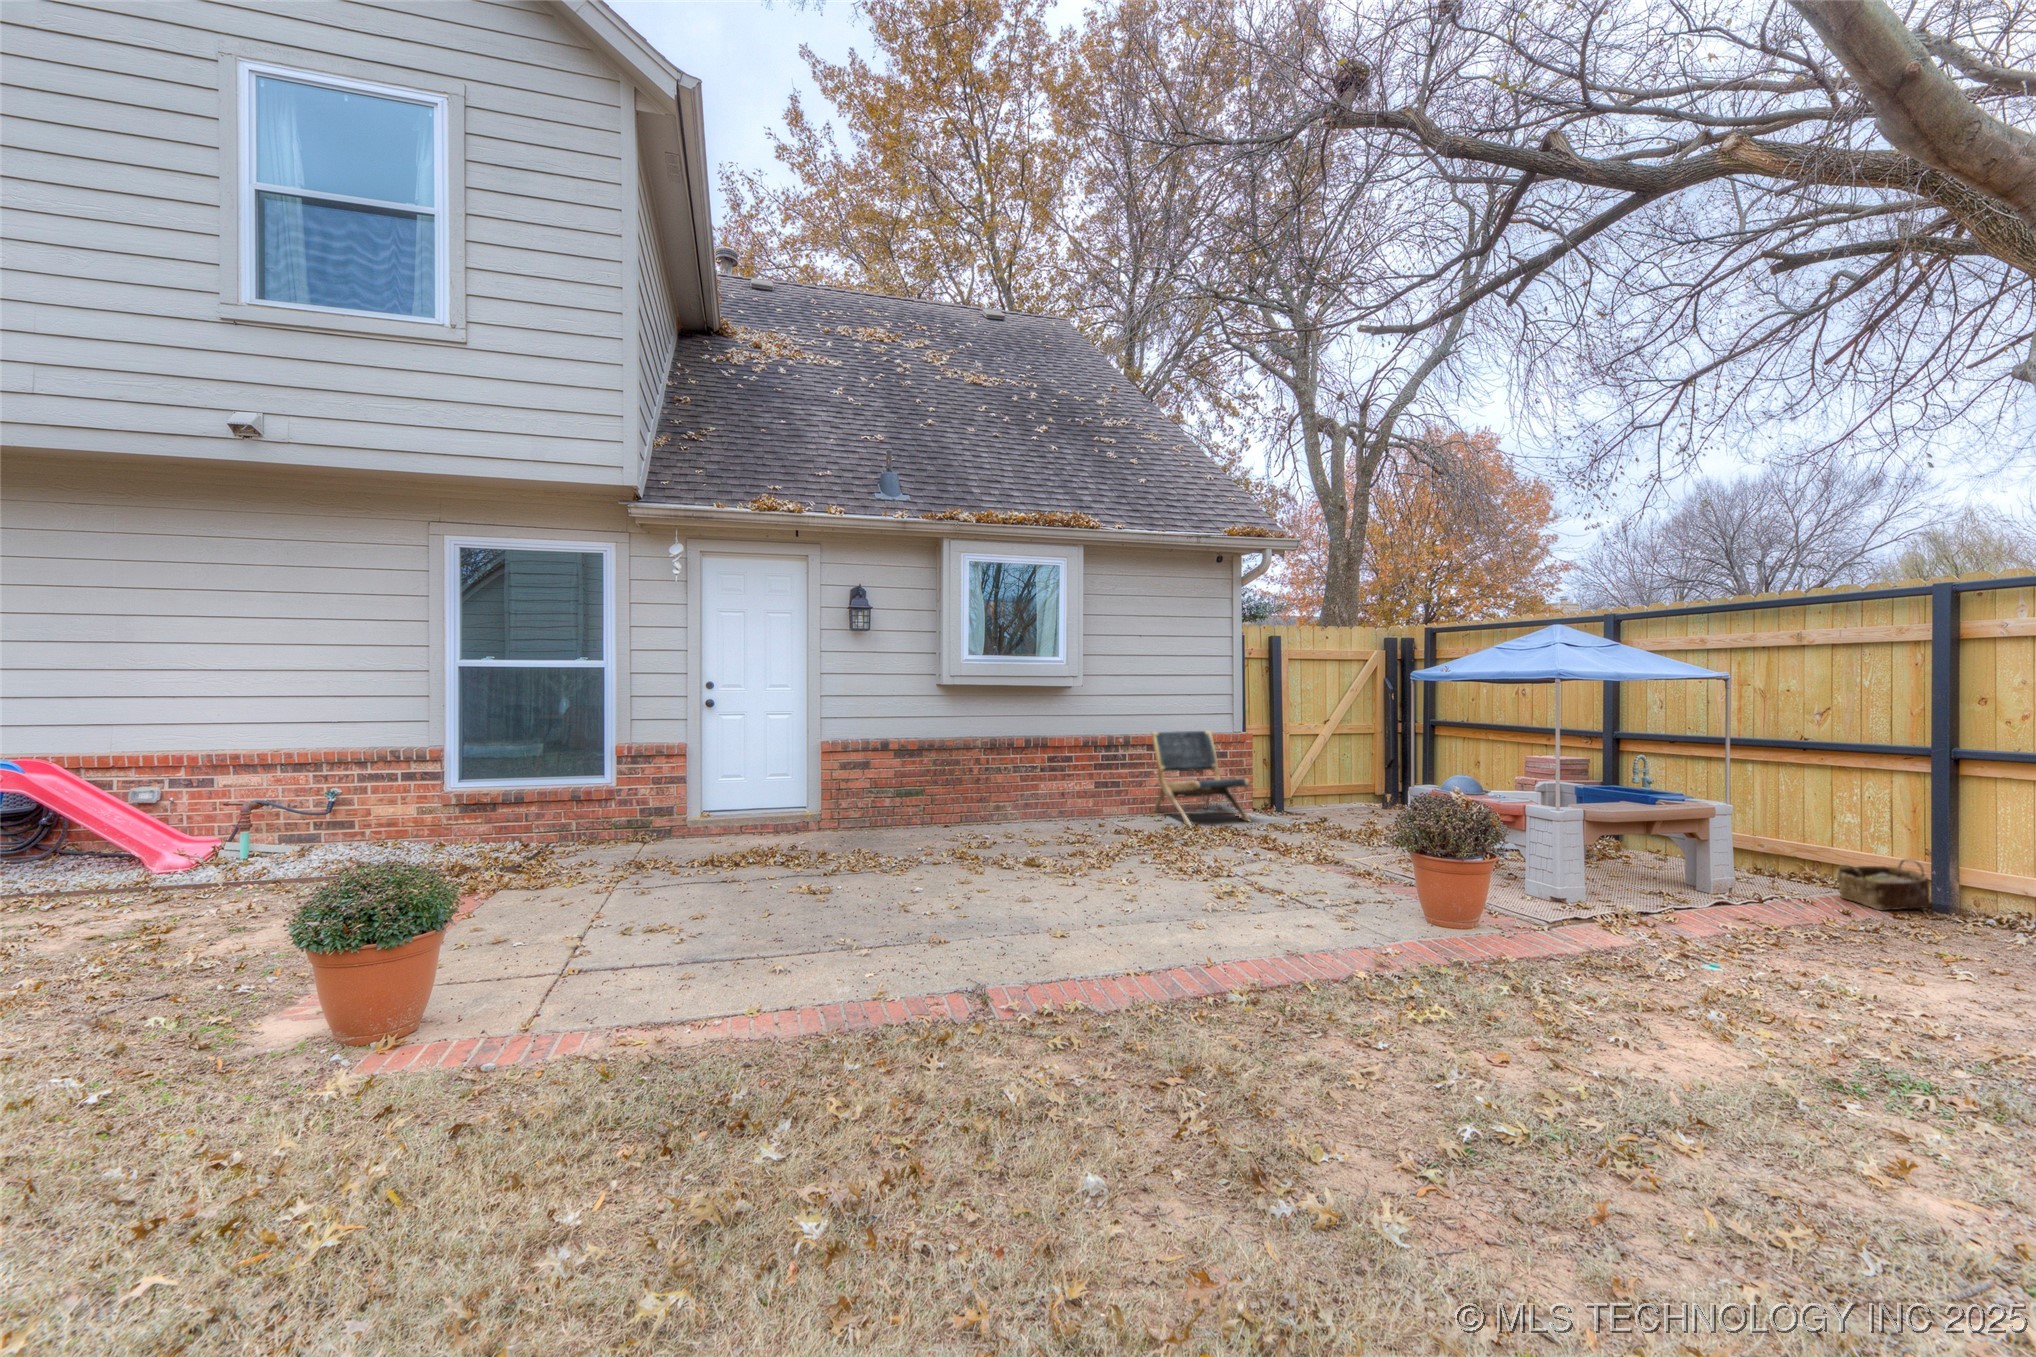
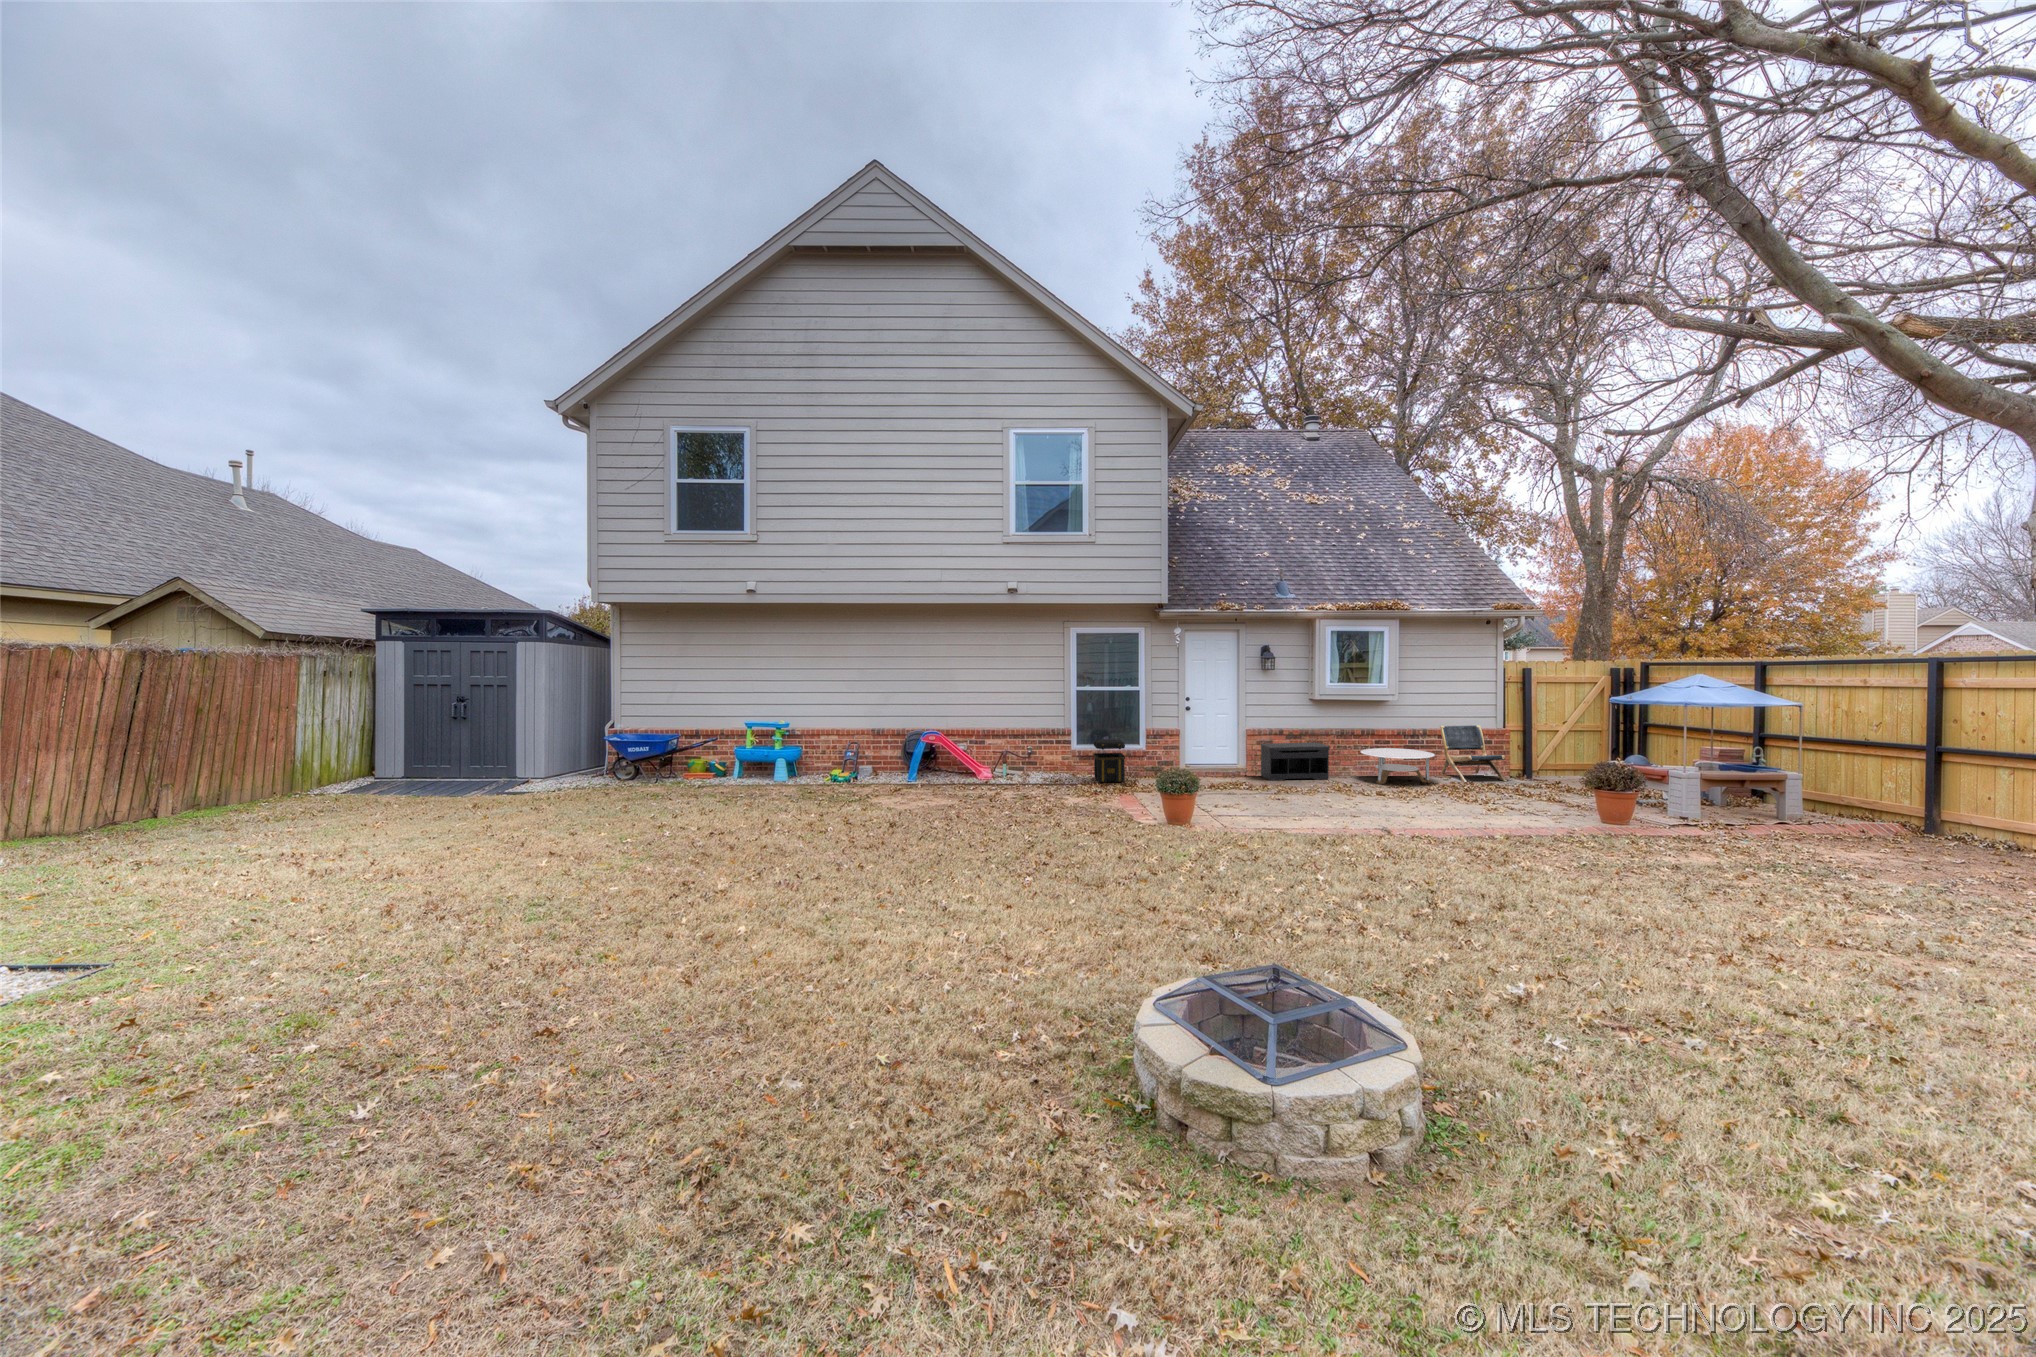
toolbox: none [477,764,555,858] -> present [1094,739,1125,783]
bench: none [849,764,968,838] -> present [1261,743,1329,781]
round table: none [1023,771,1142,836] -> present [1360,748,1435,784]
woven basket: present [1836,859,1930,911] -> none [1866,809,1920,836]

